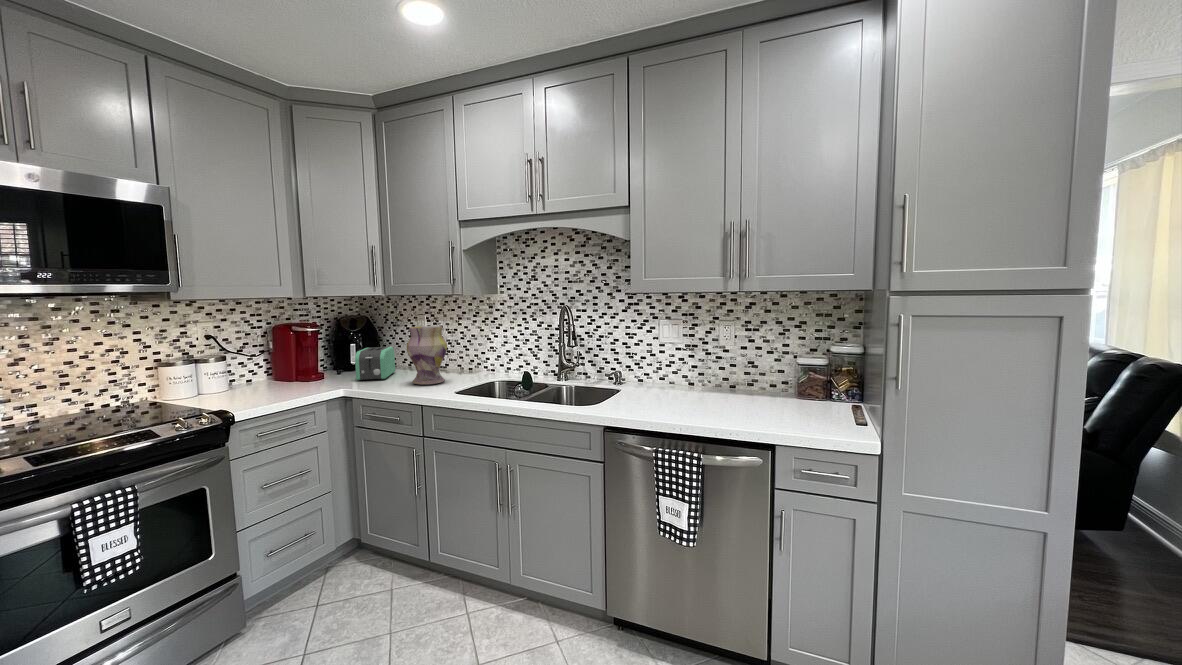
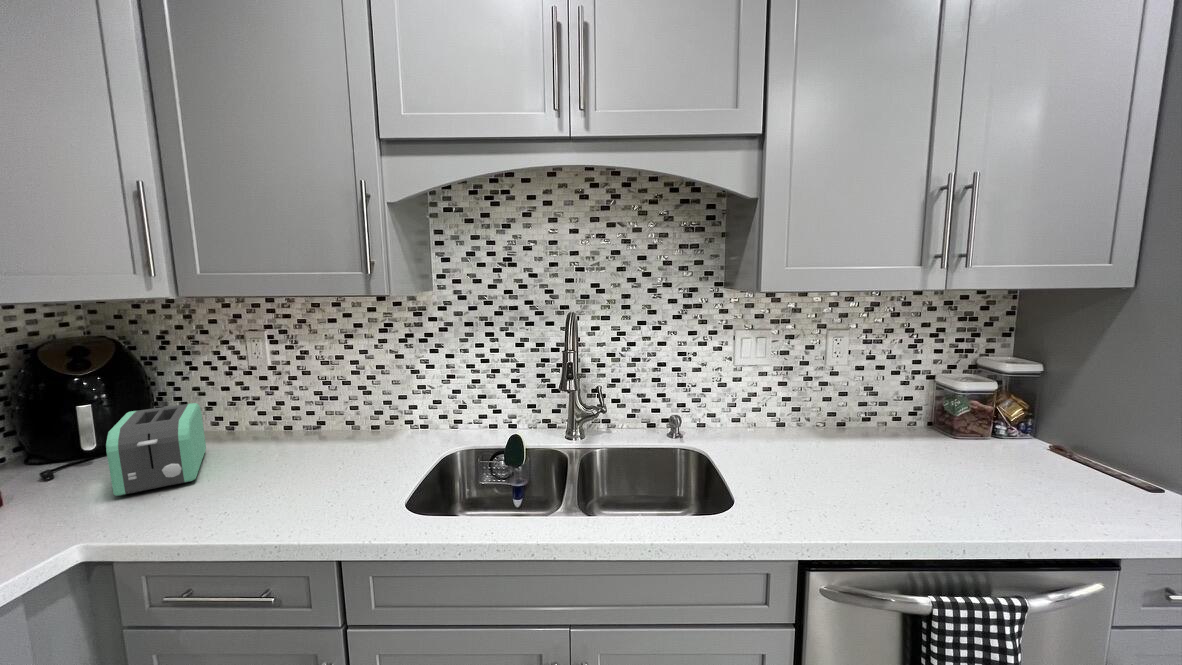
vase: present [407,326,447,385] -> none [257,359,351,490]

